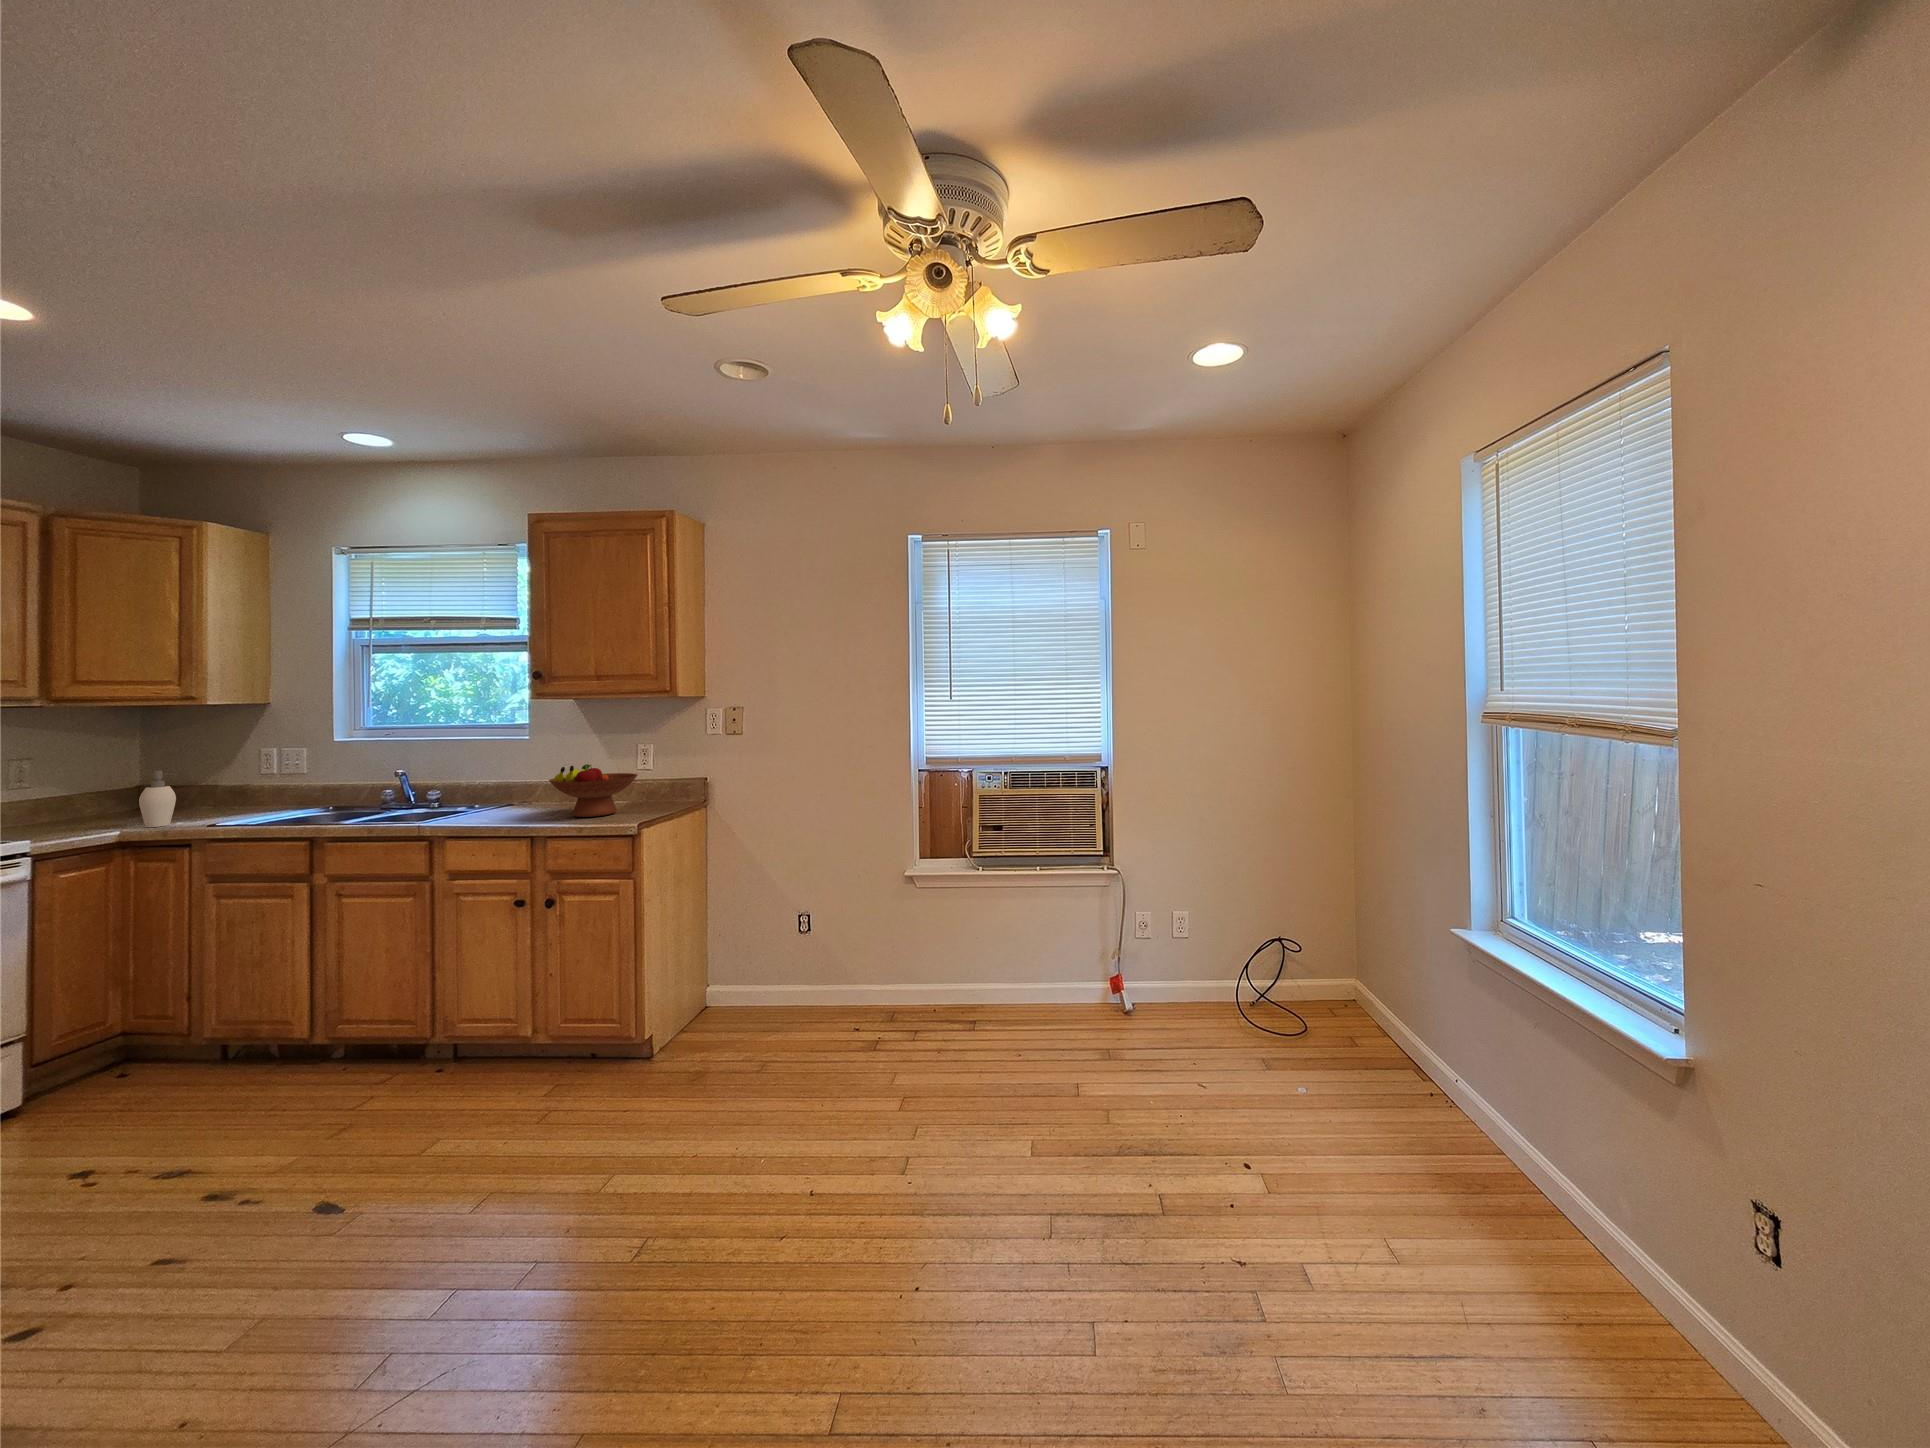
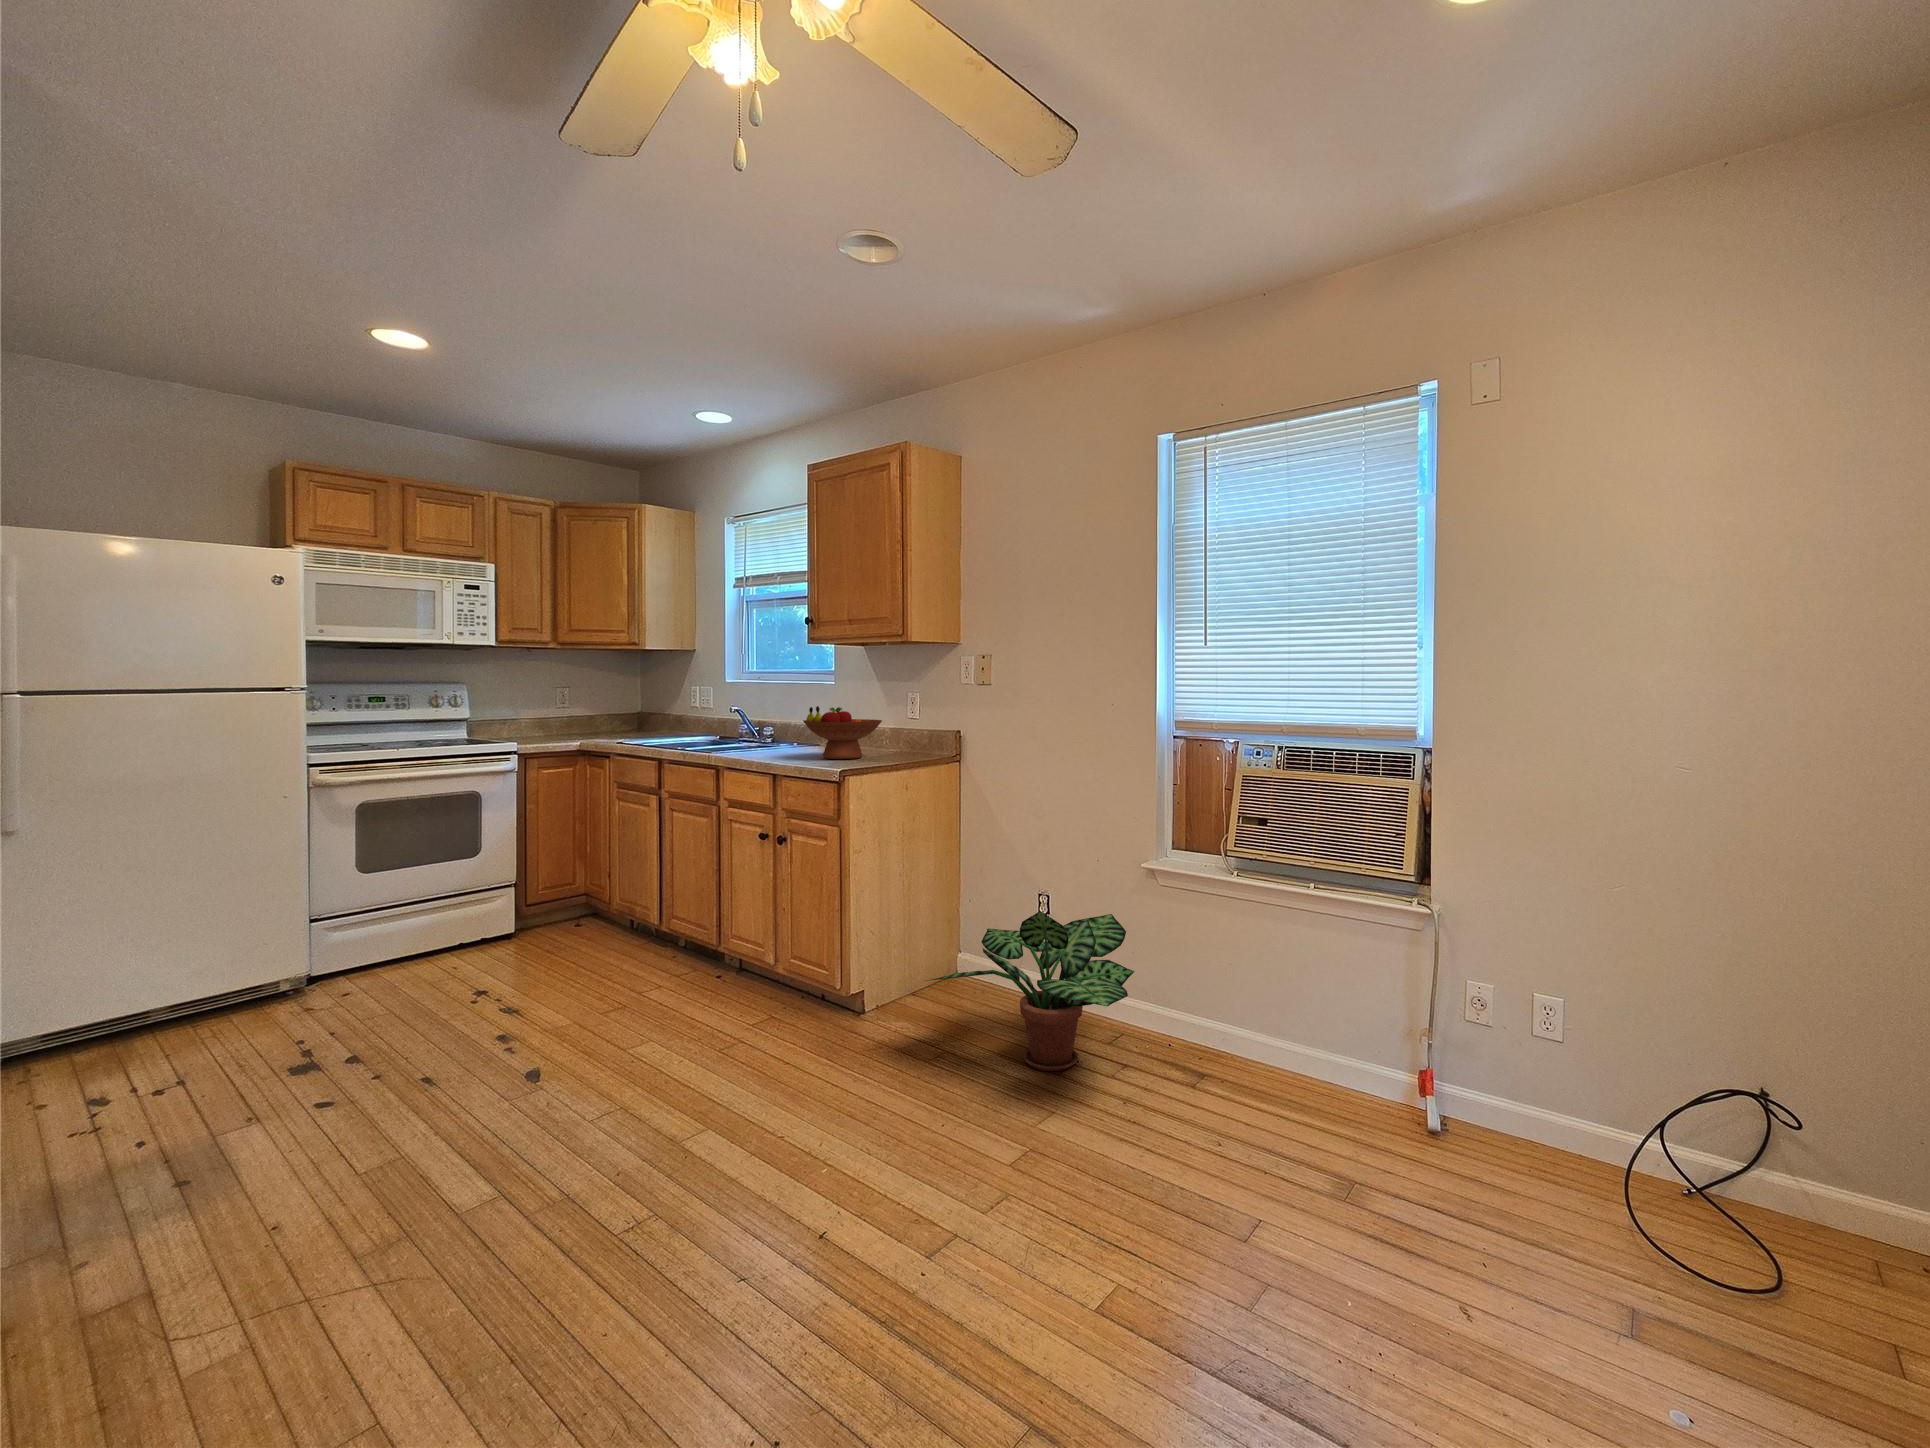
soap dispenser: present [139,771,176,827] -> none [593,700,615,743]
potted plant: none [748,916,944,1054] -> present [926,911,1134,1071]

